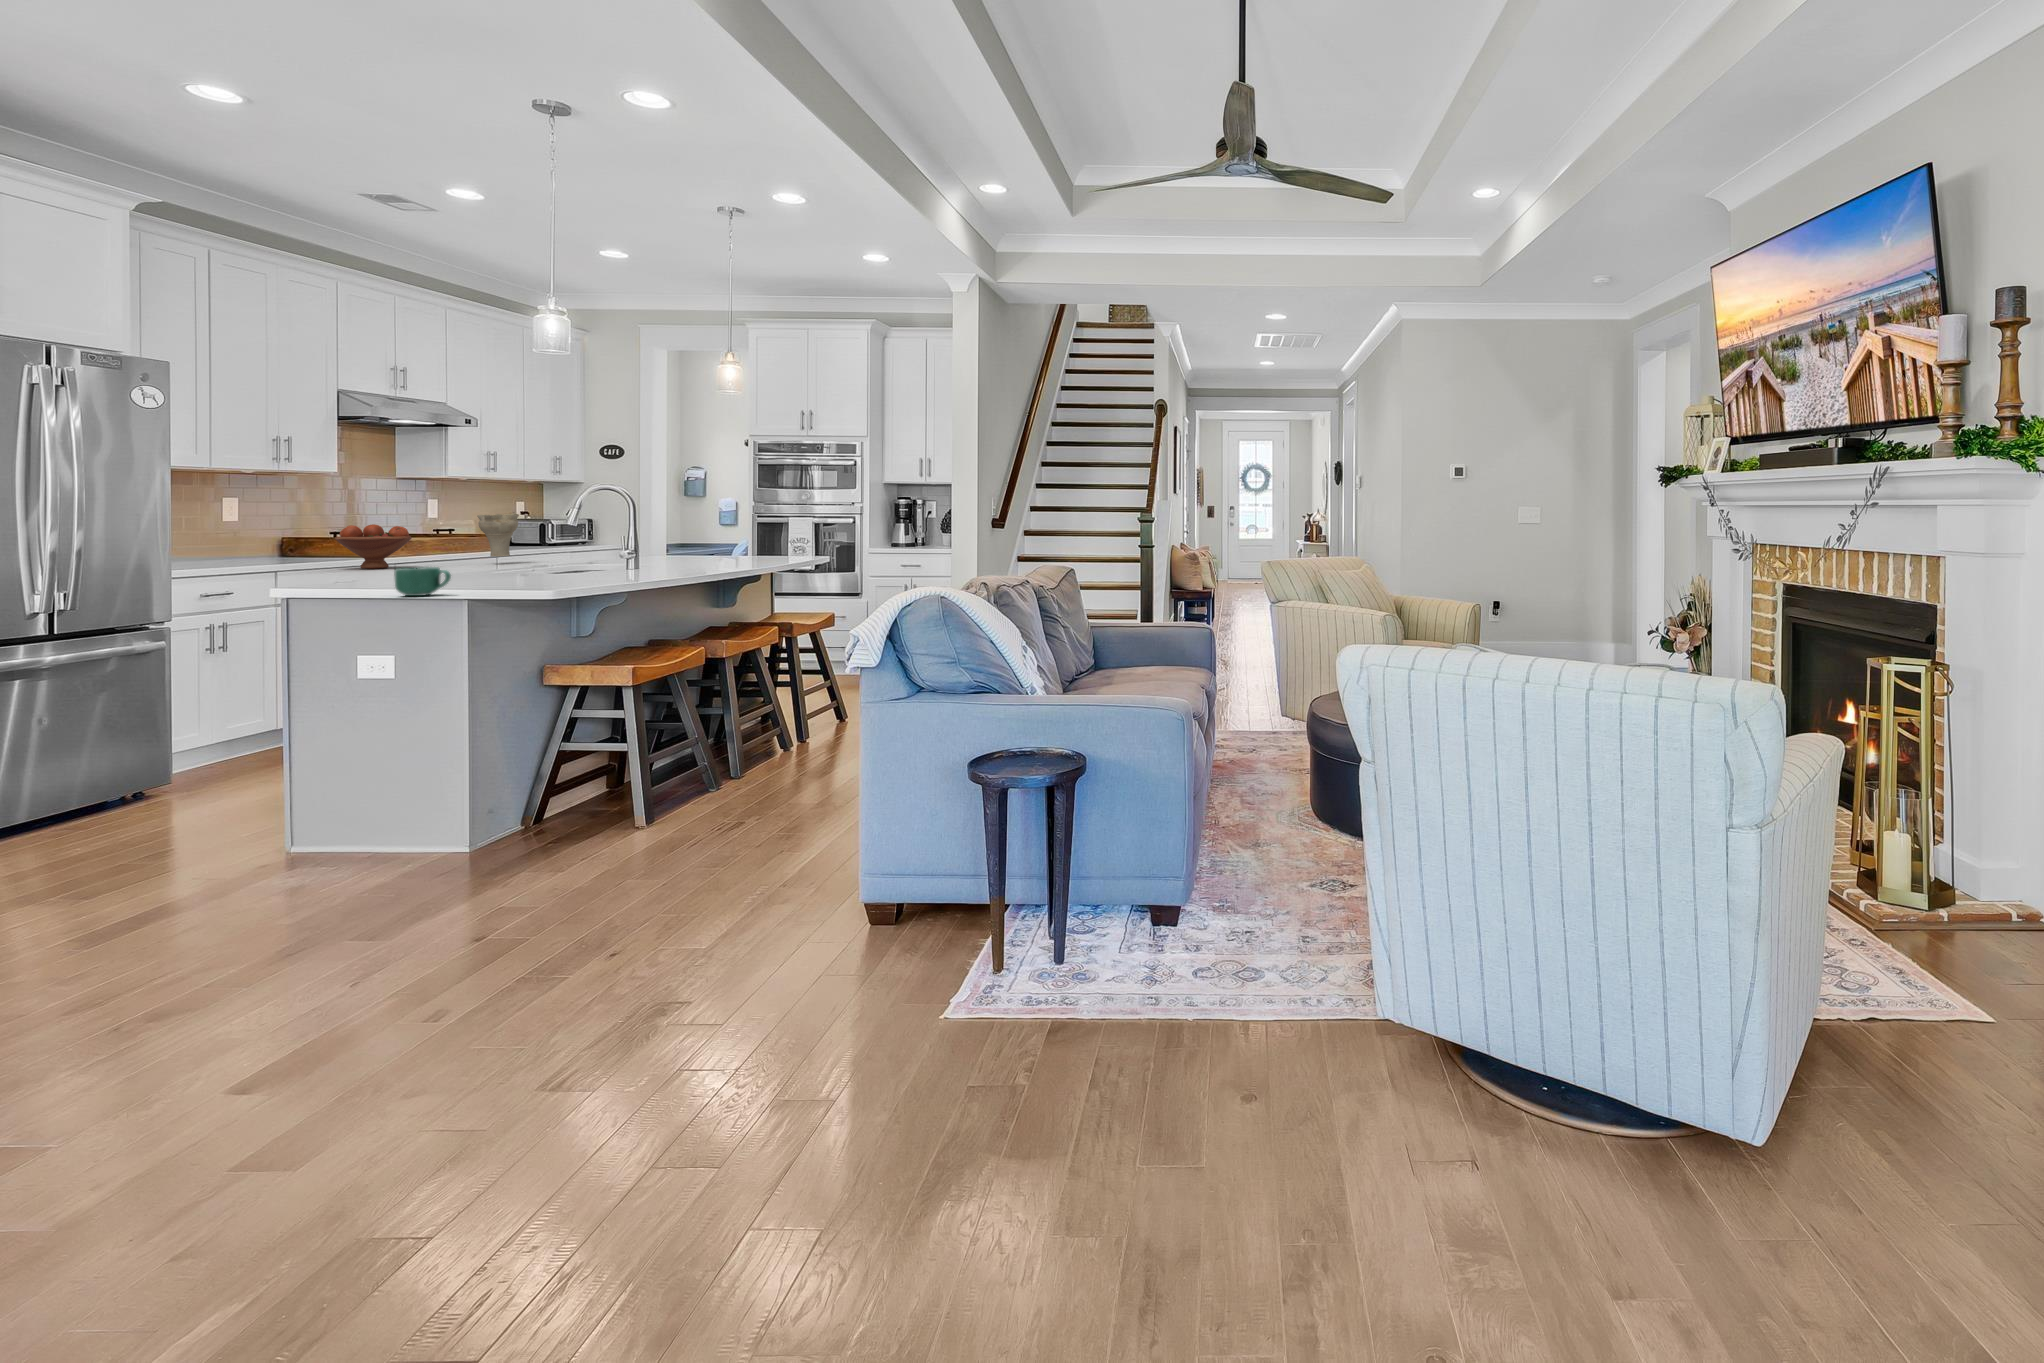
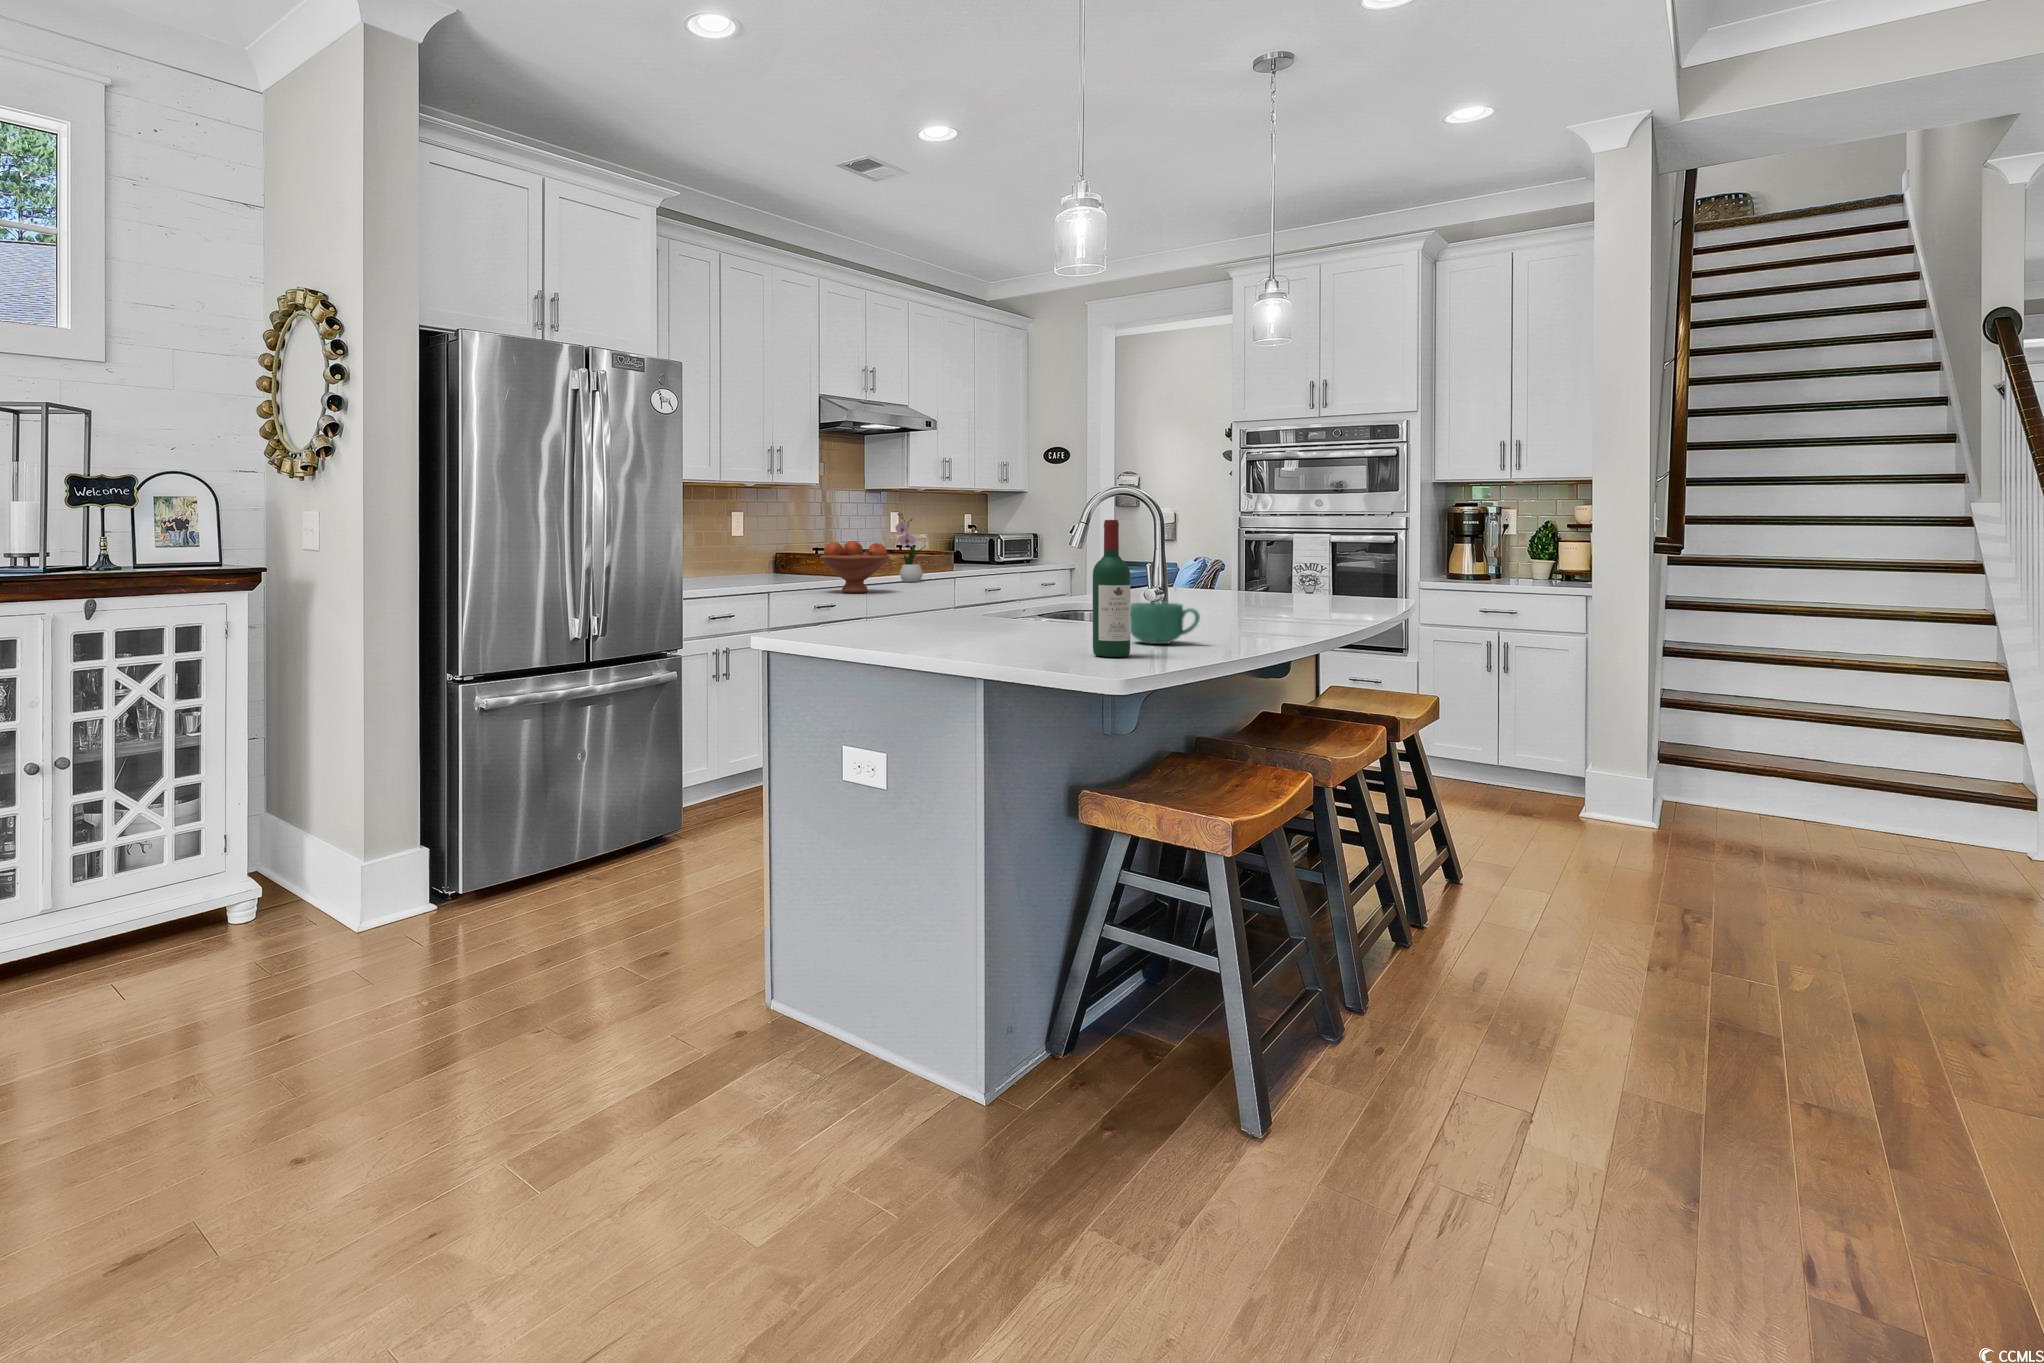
flower arrangement: none [428,500,462,560] -> present [895,513,924,582]
wine bottle: none [525,509,551,591] -> present [1093,520,1130,657]
vase: present [477,514,519,557] -> none [949,527,994,589]
mug: present [395,567,451,596] -> present [1131,602,1200,644]

